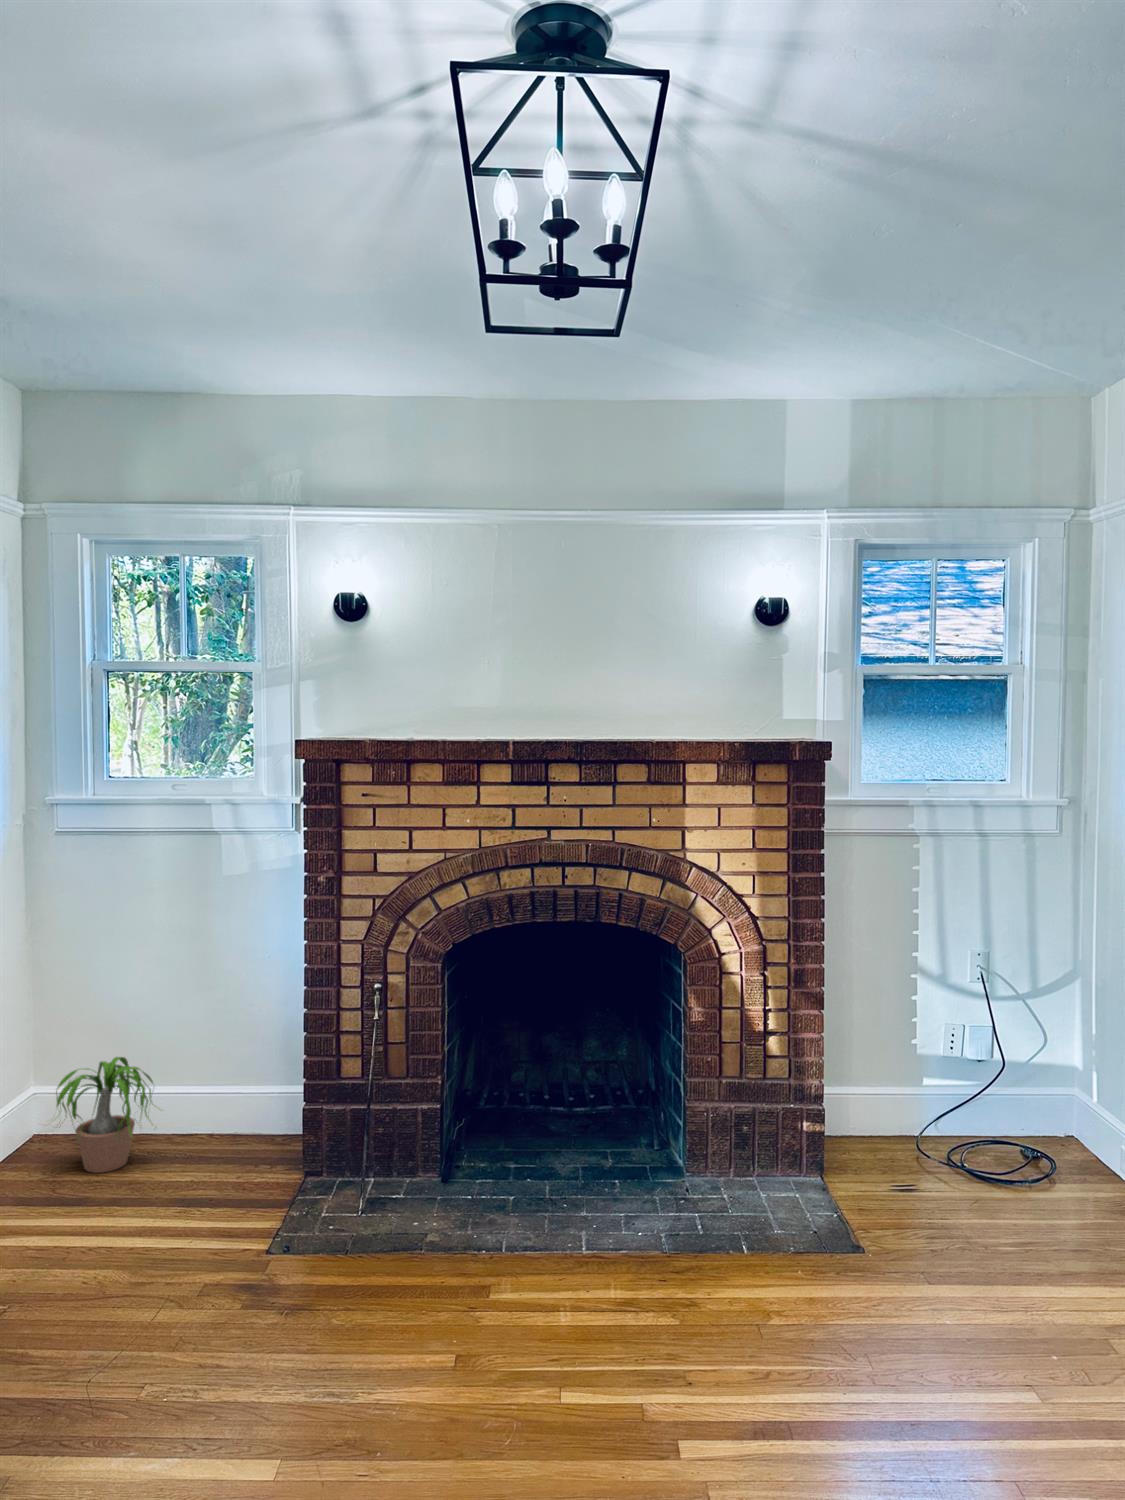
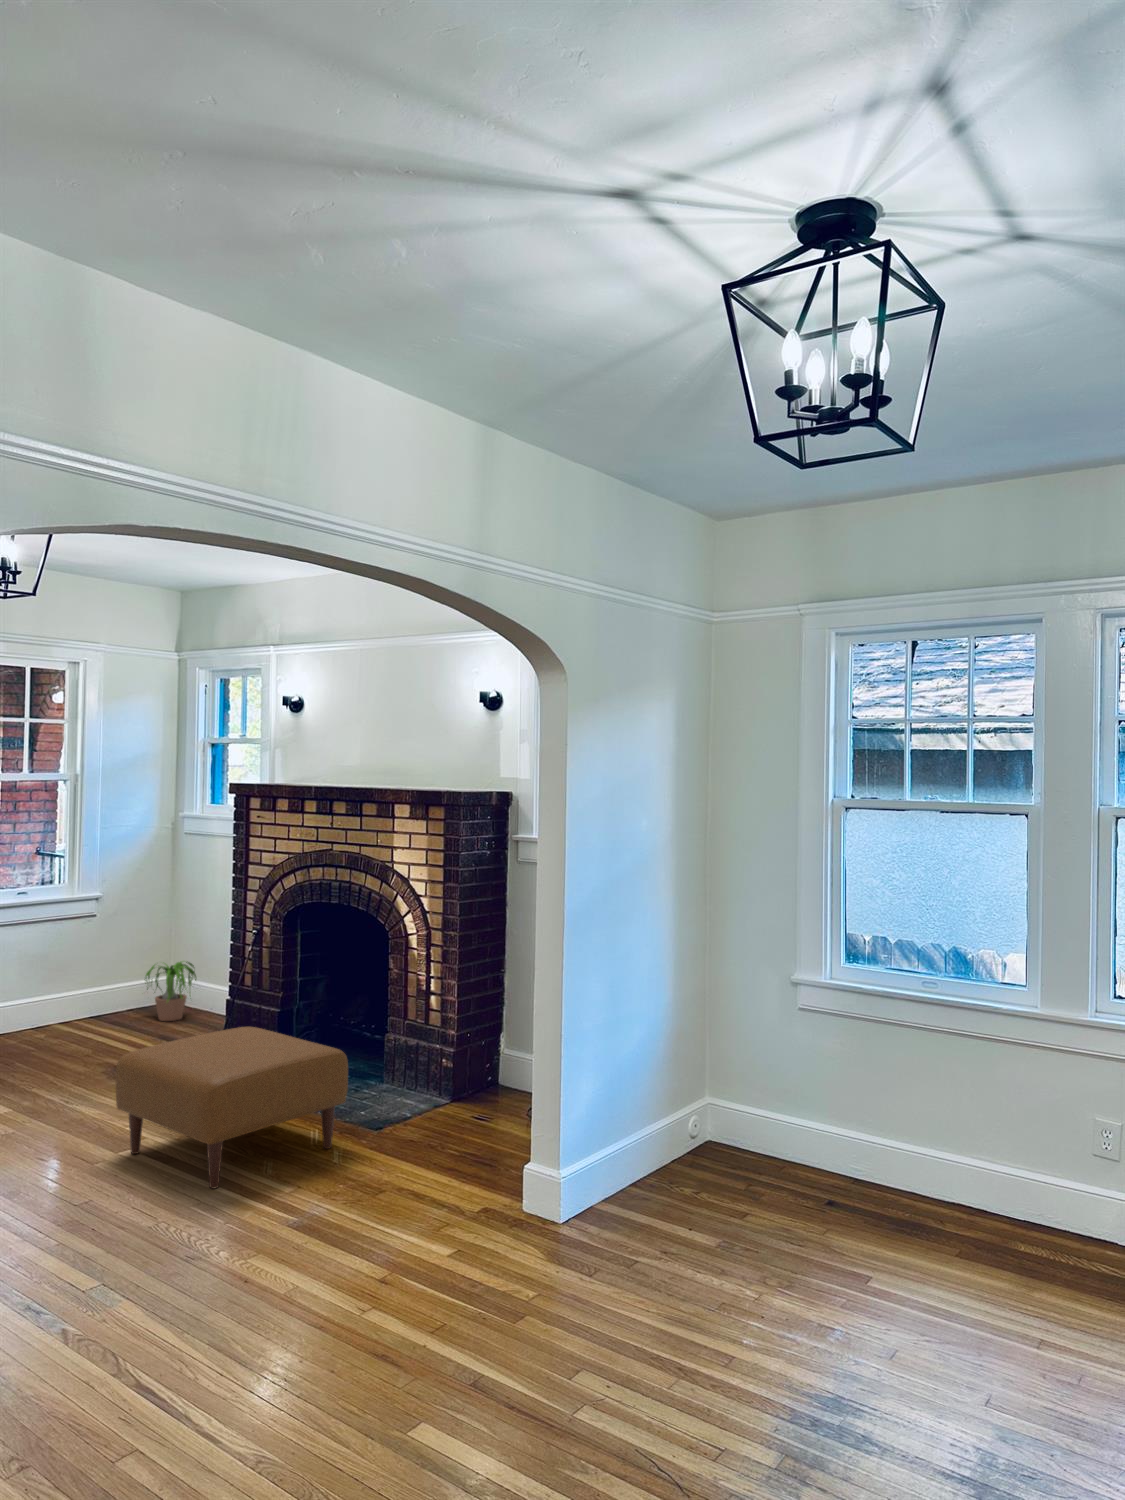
ottoman: none [670,1145,1021,1443] -> present [116,1027,348,1189]

